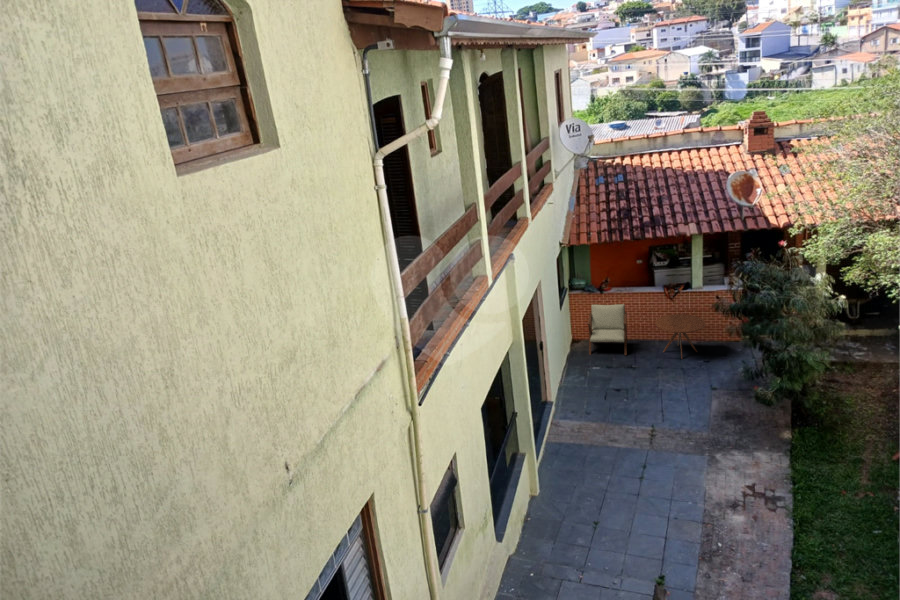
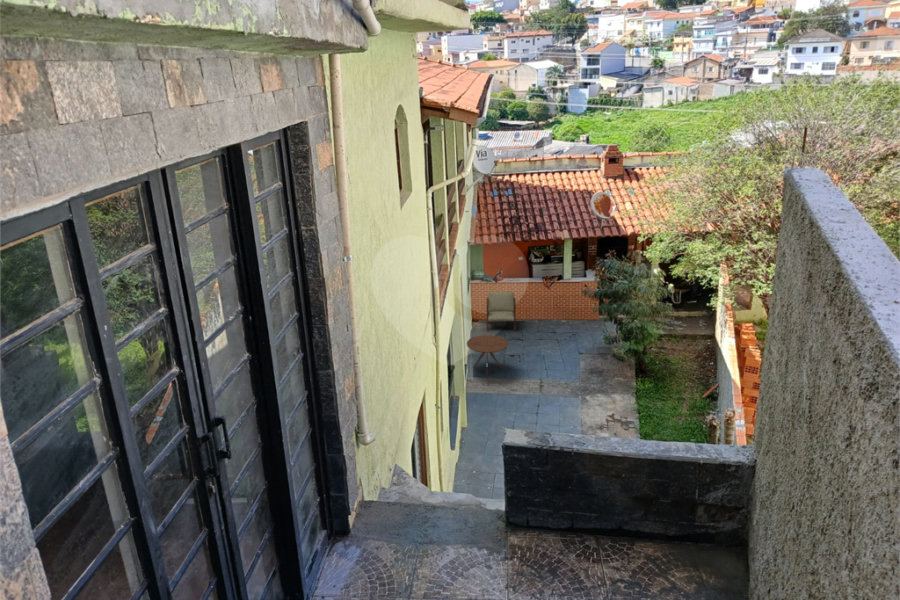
round table: present [656,314,705,359] -> present [467,335,508,369]

